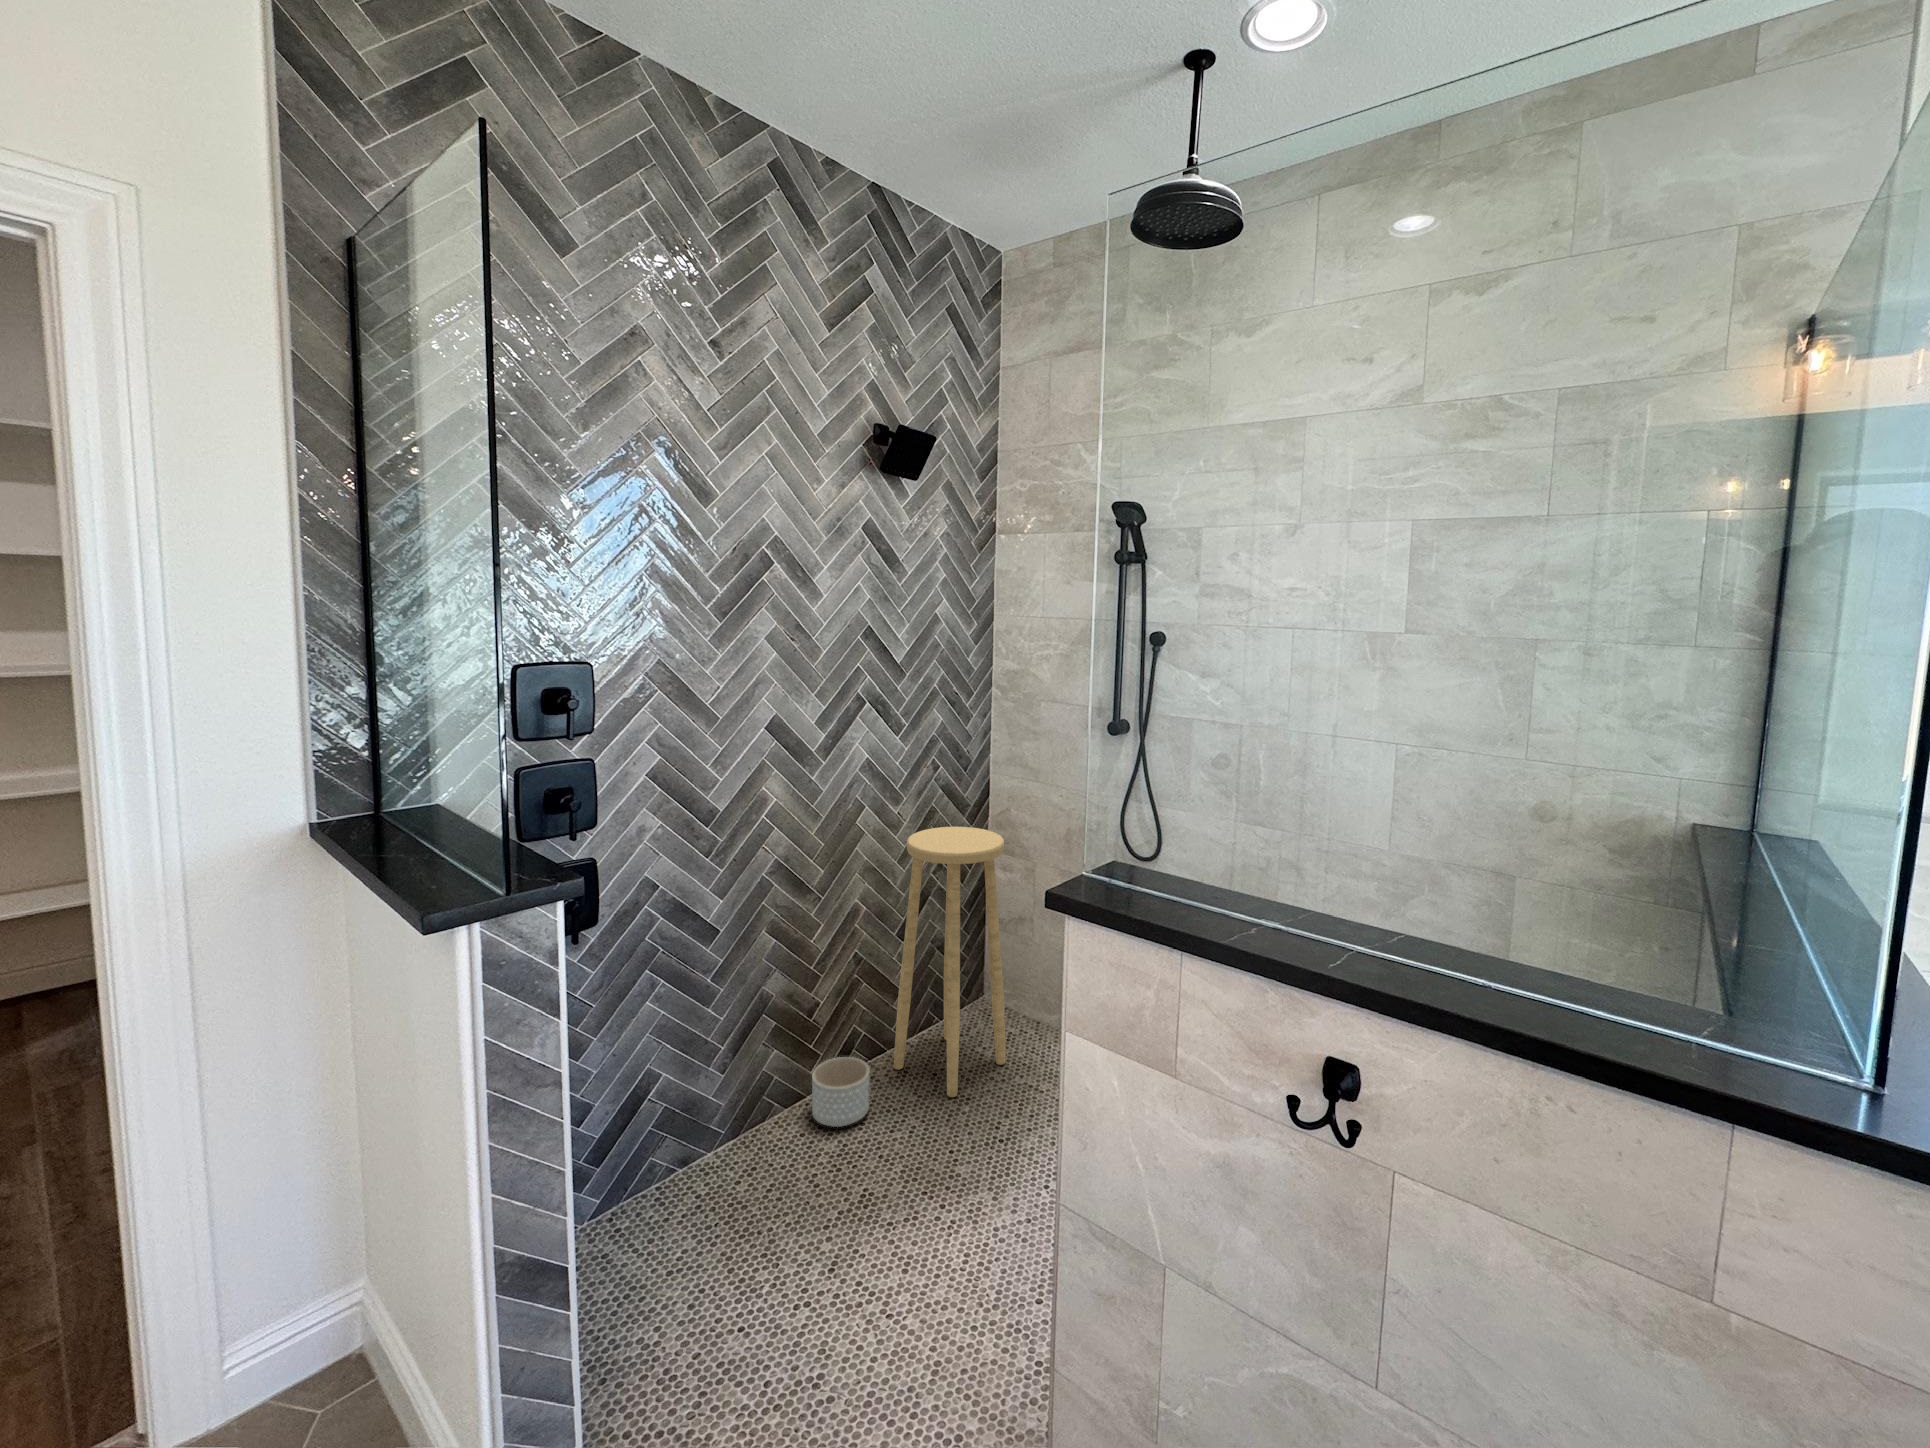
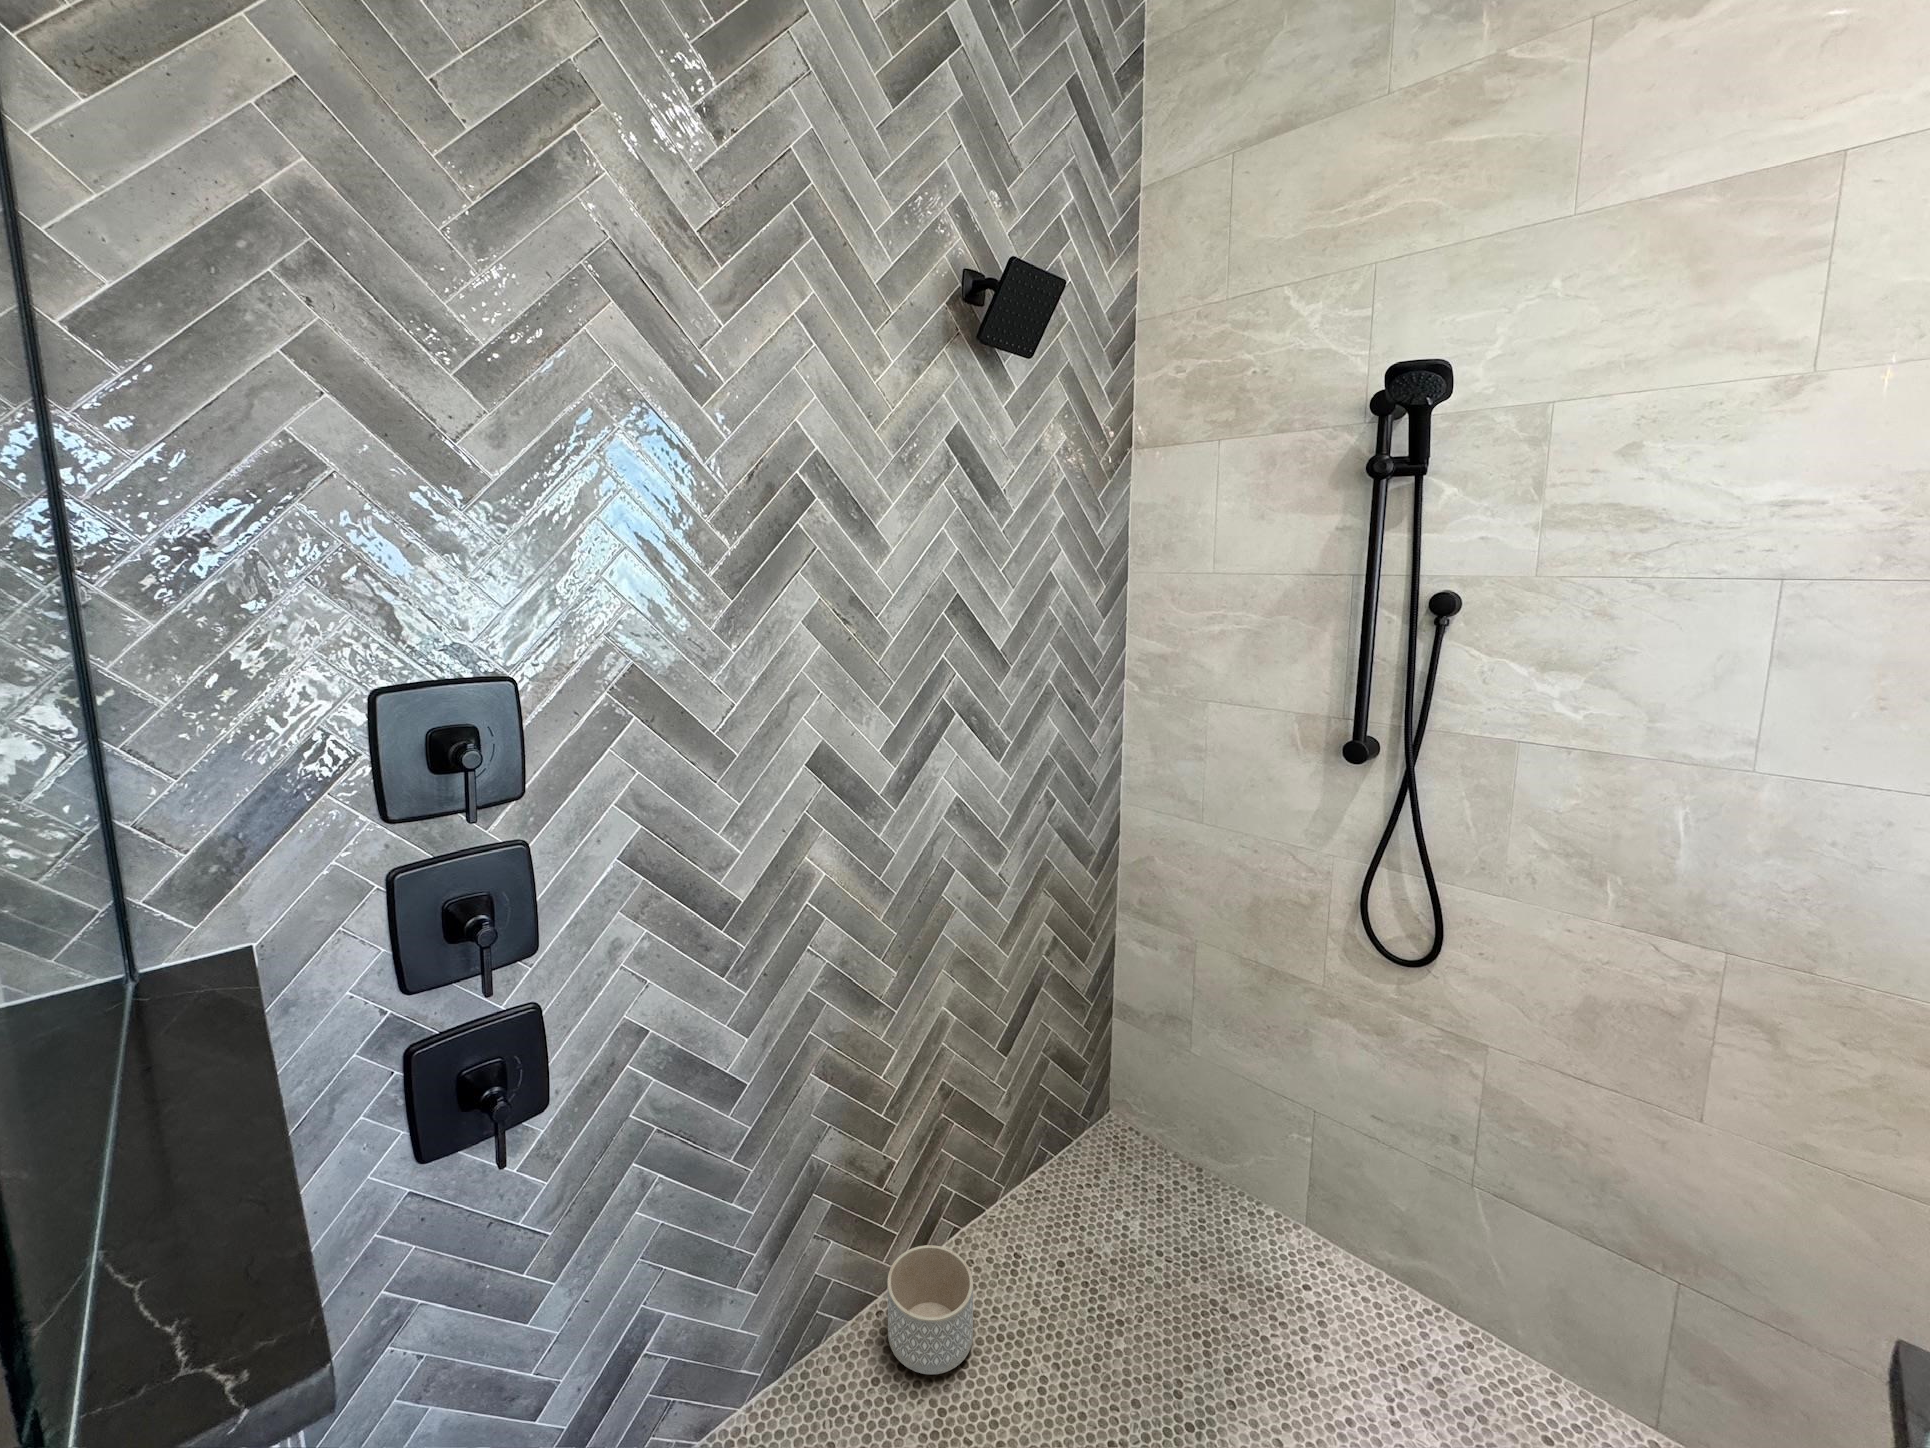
stool: present [893,827,1006,1097] -> none [999,892,1172,1322]

